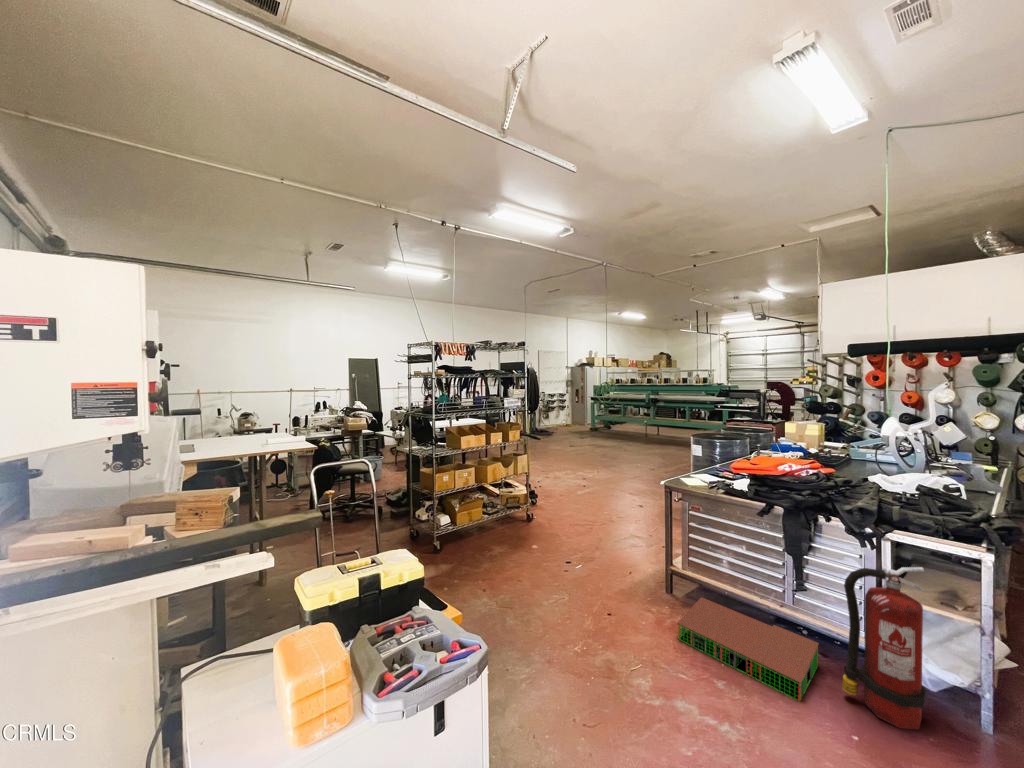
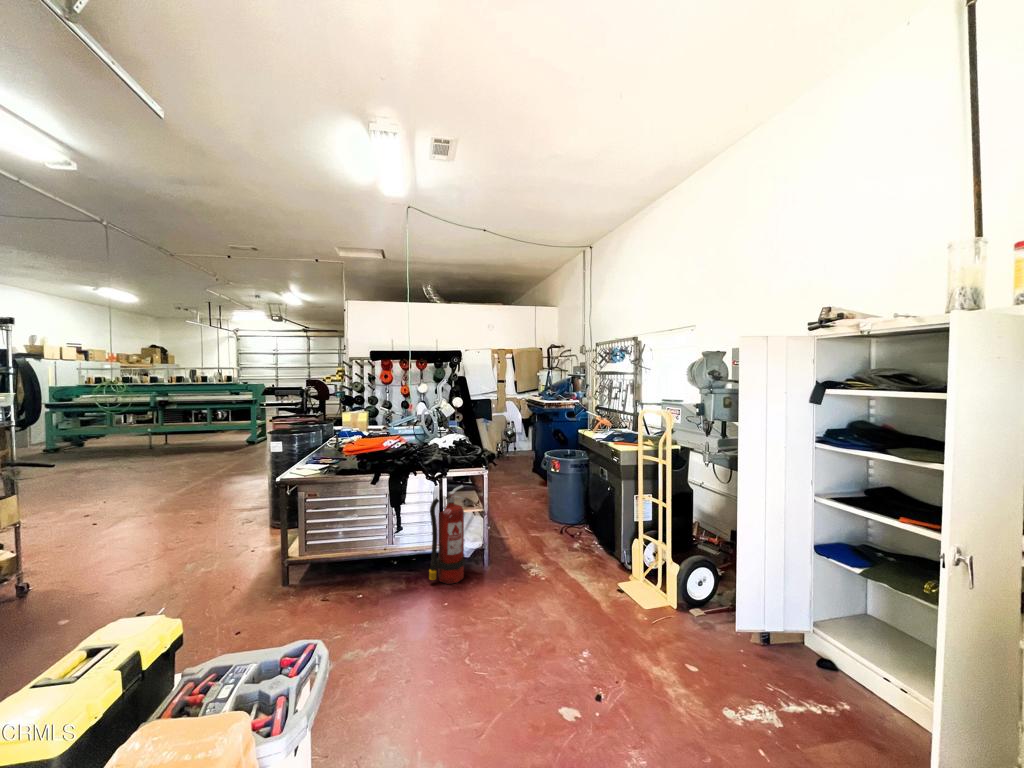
storage bin: present [677,598,819,701] -> none [316,561,413,616]

